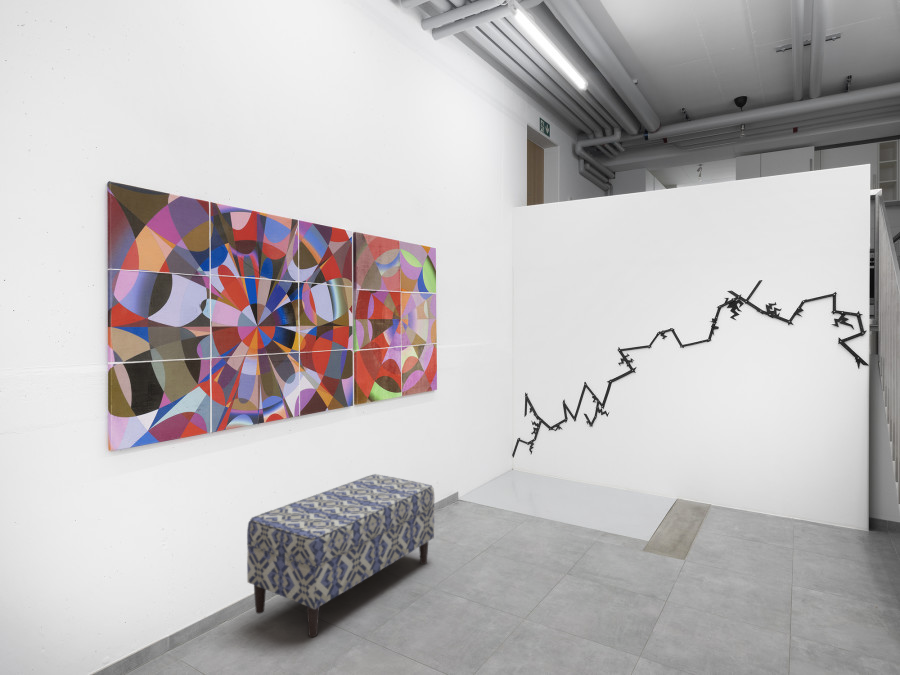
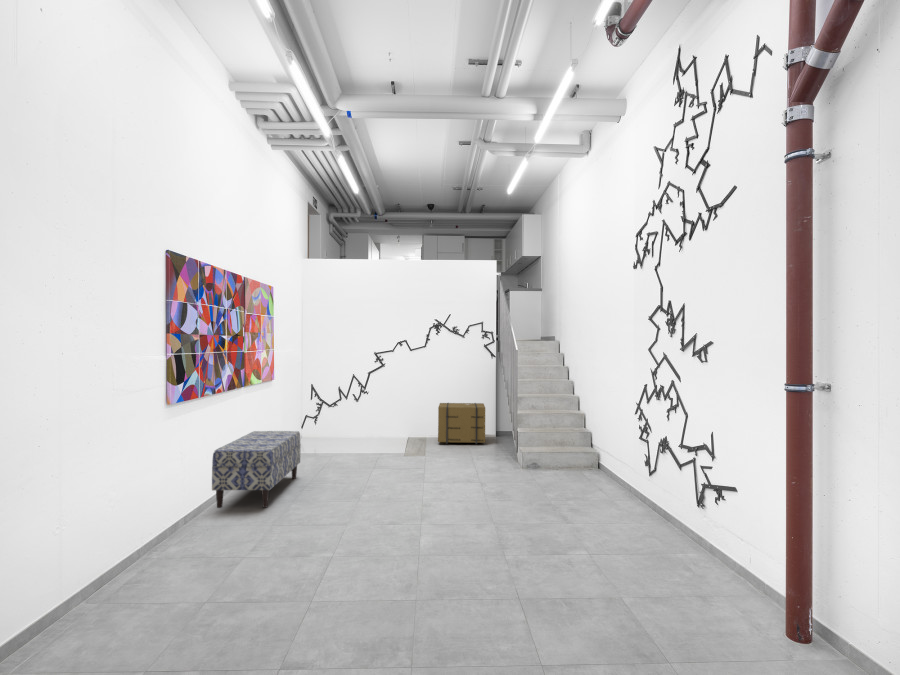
cardboard box: none [724,444,835,545] -> present [438,403,485,444]

